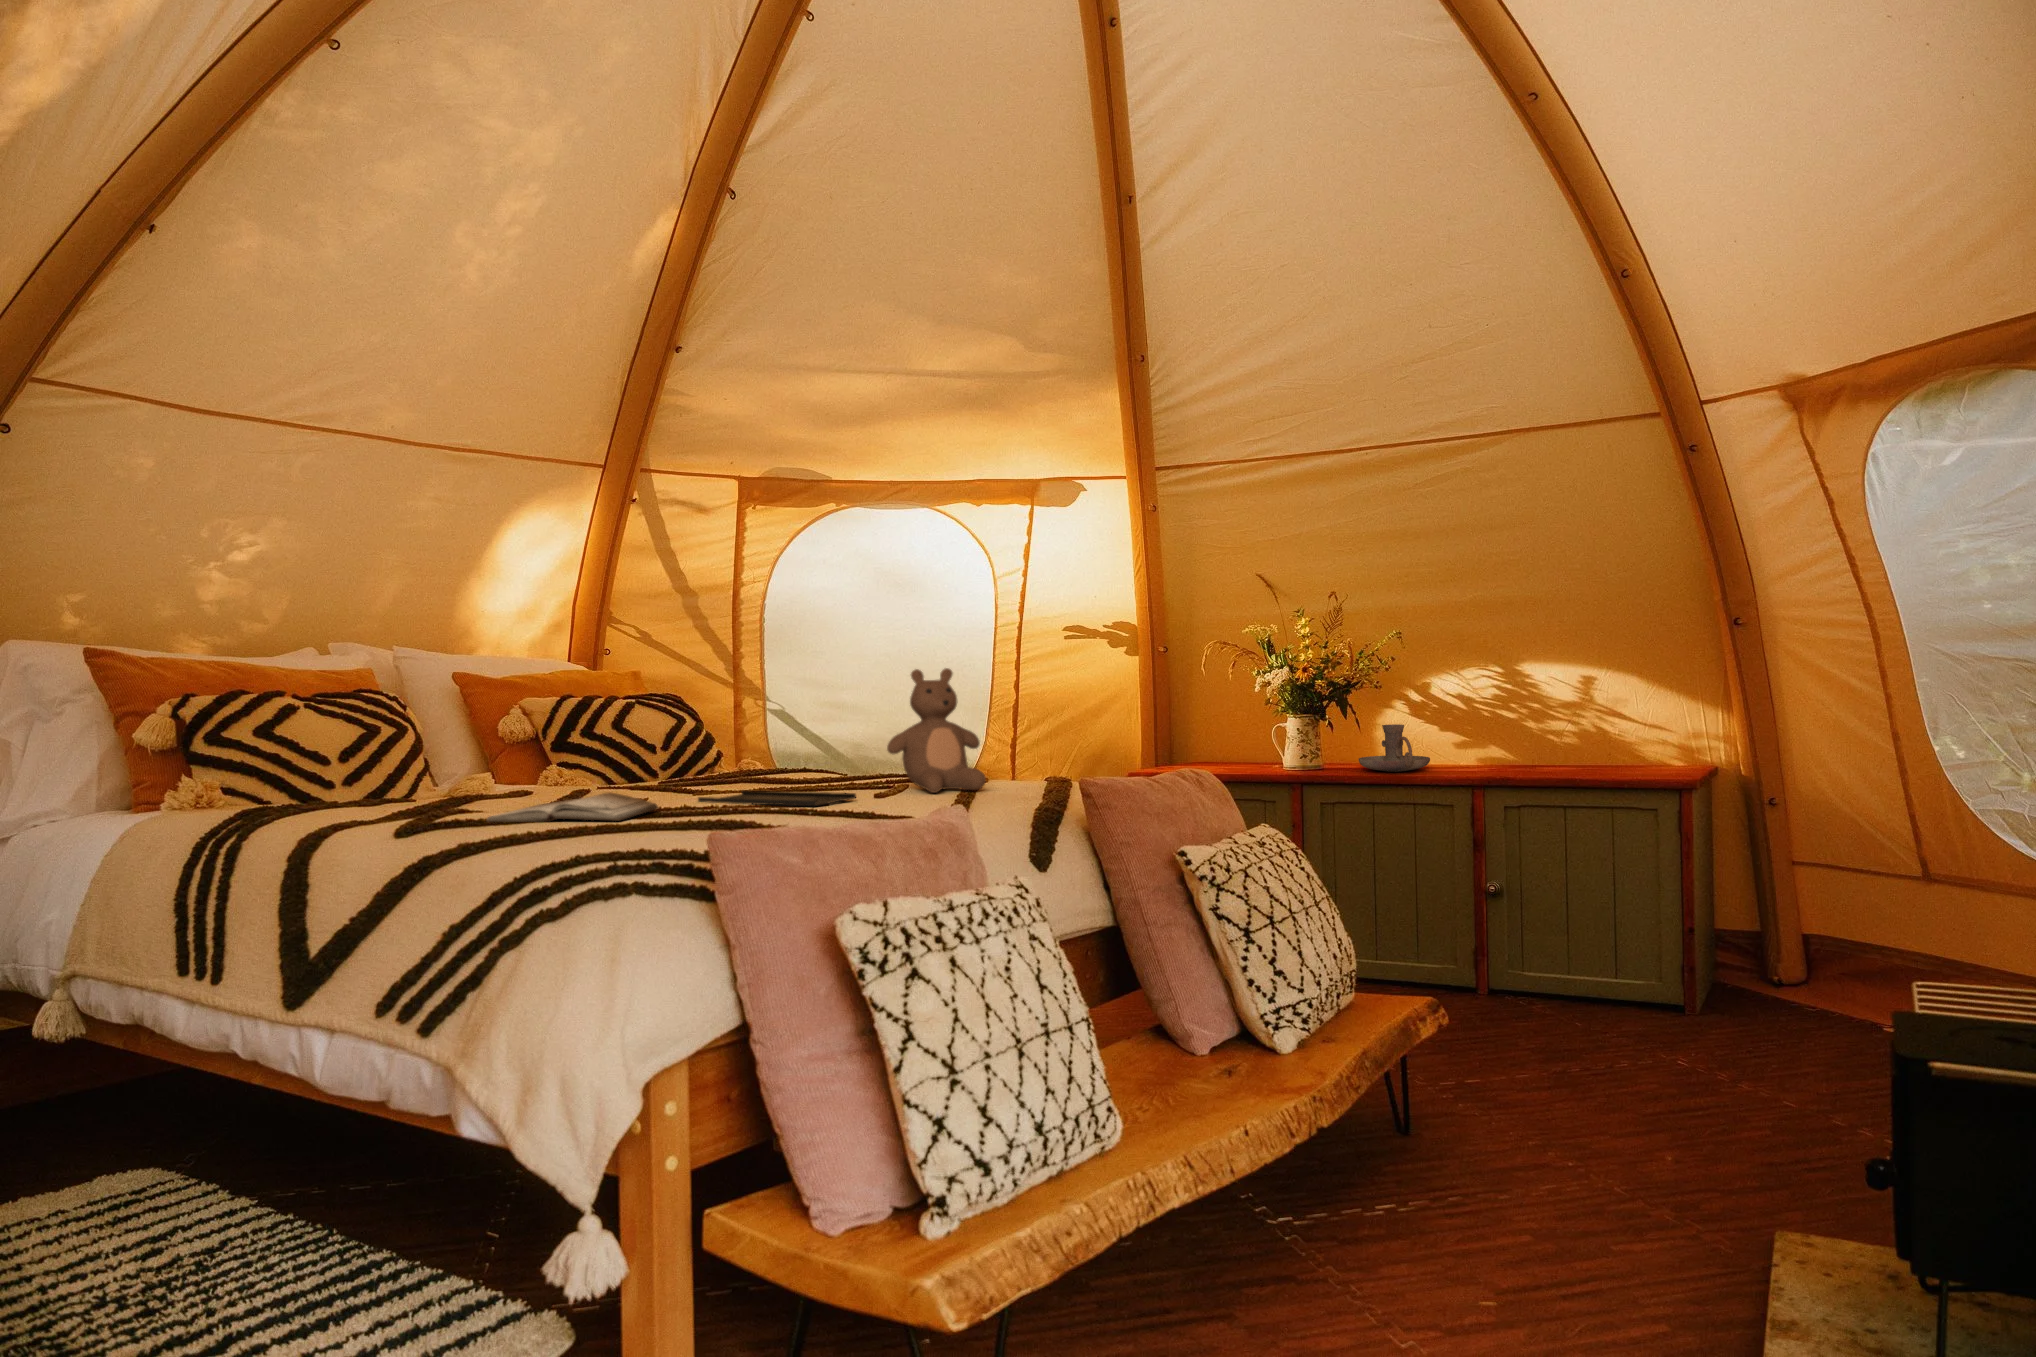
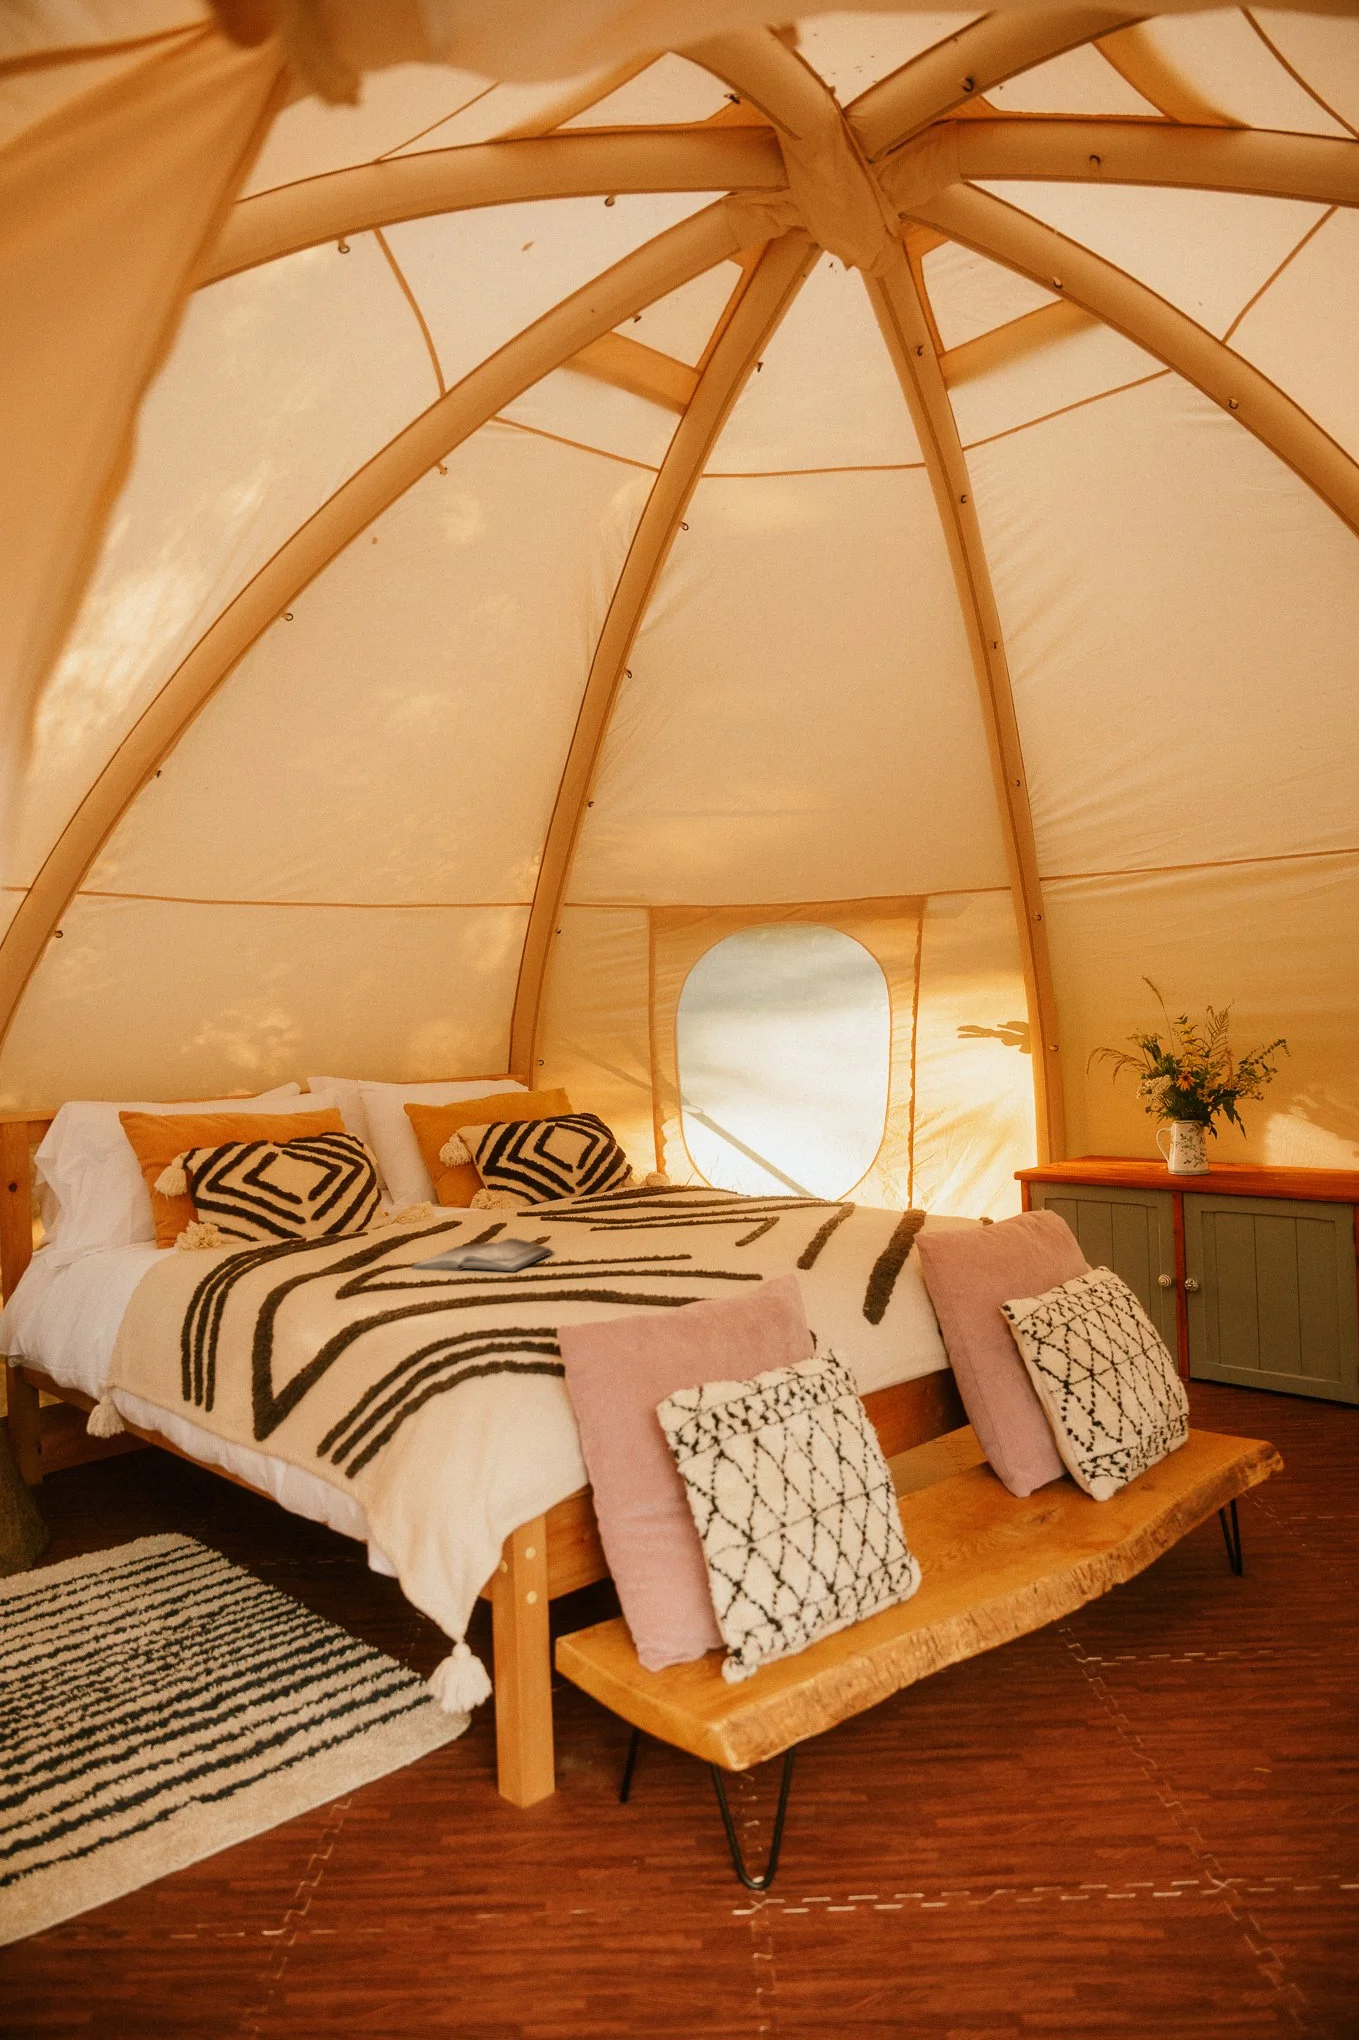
teddy bear: present [887,668,986,793] -> none [758,1110,847,1227]
candle holder: present [1359,724,1430,772] -> none [1244,1130,1319,1177]
tray: present [698,790,856,806] -> none [591,1224,725,1250]

